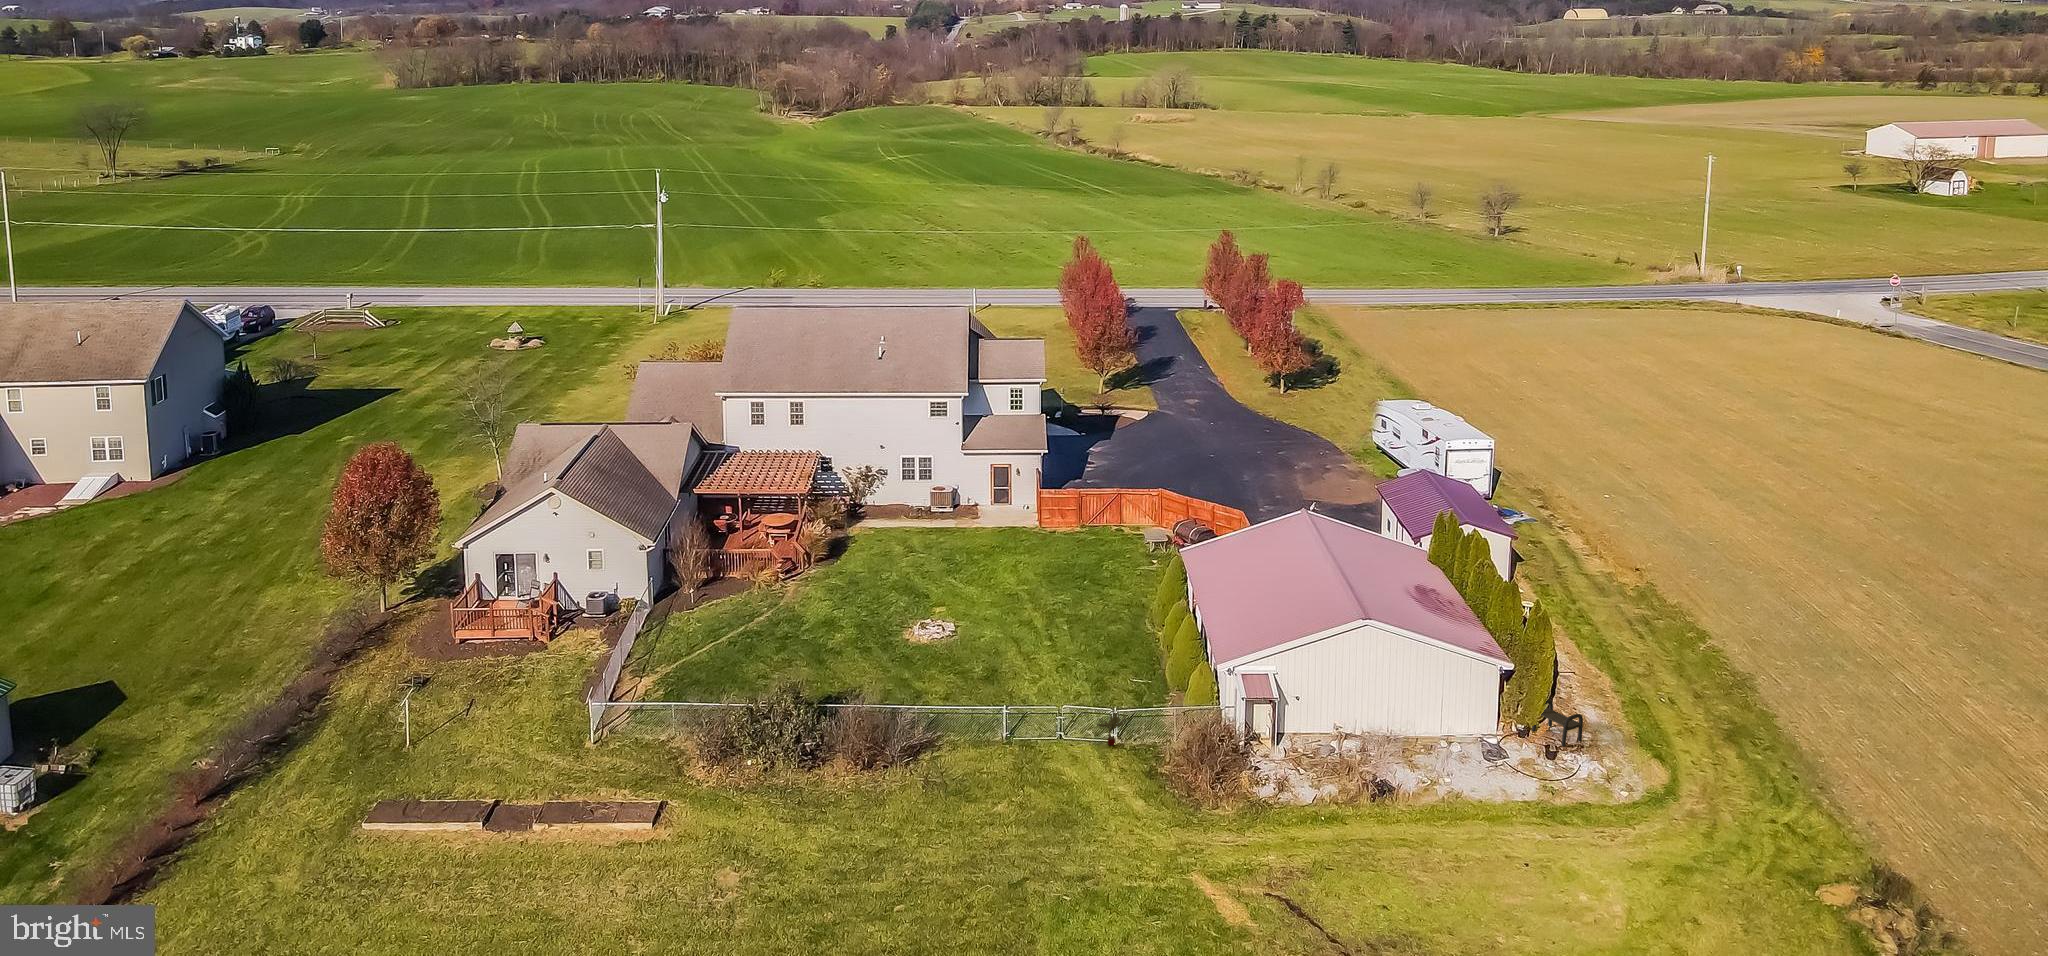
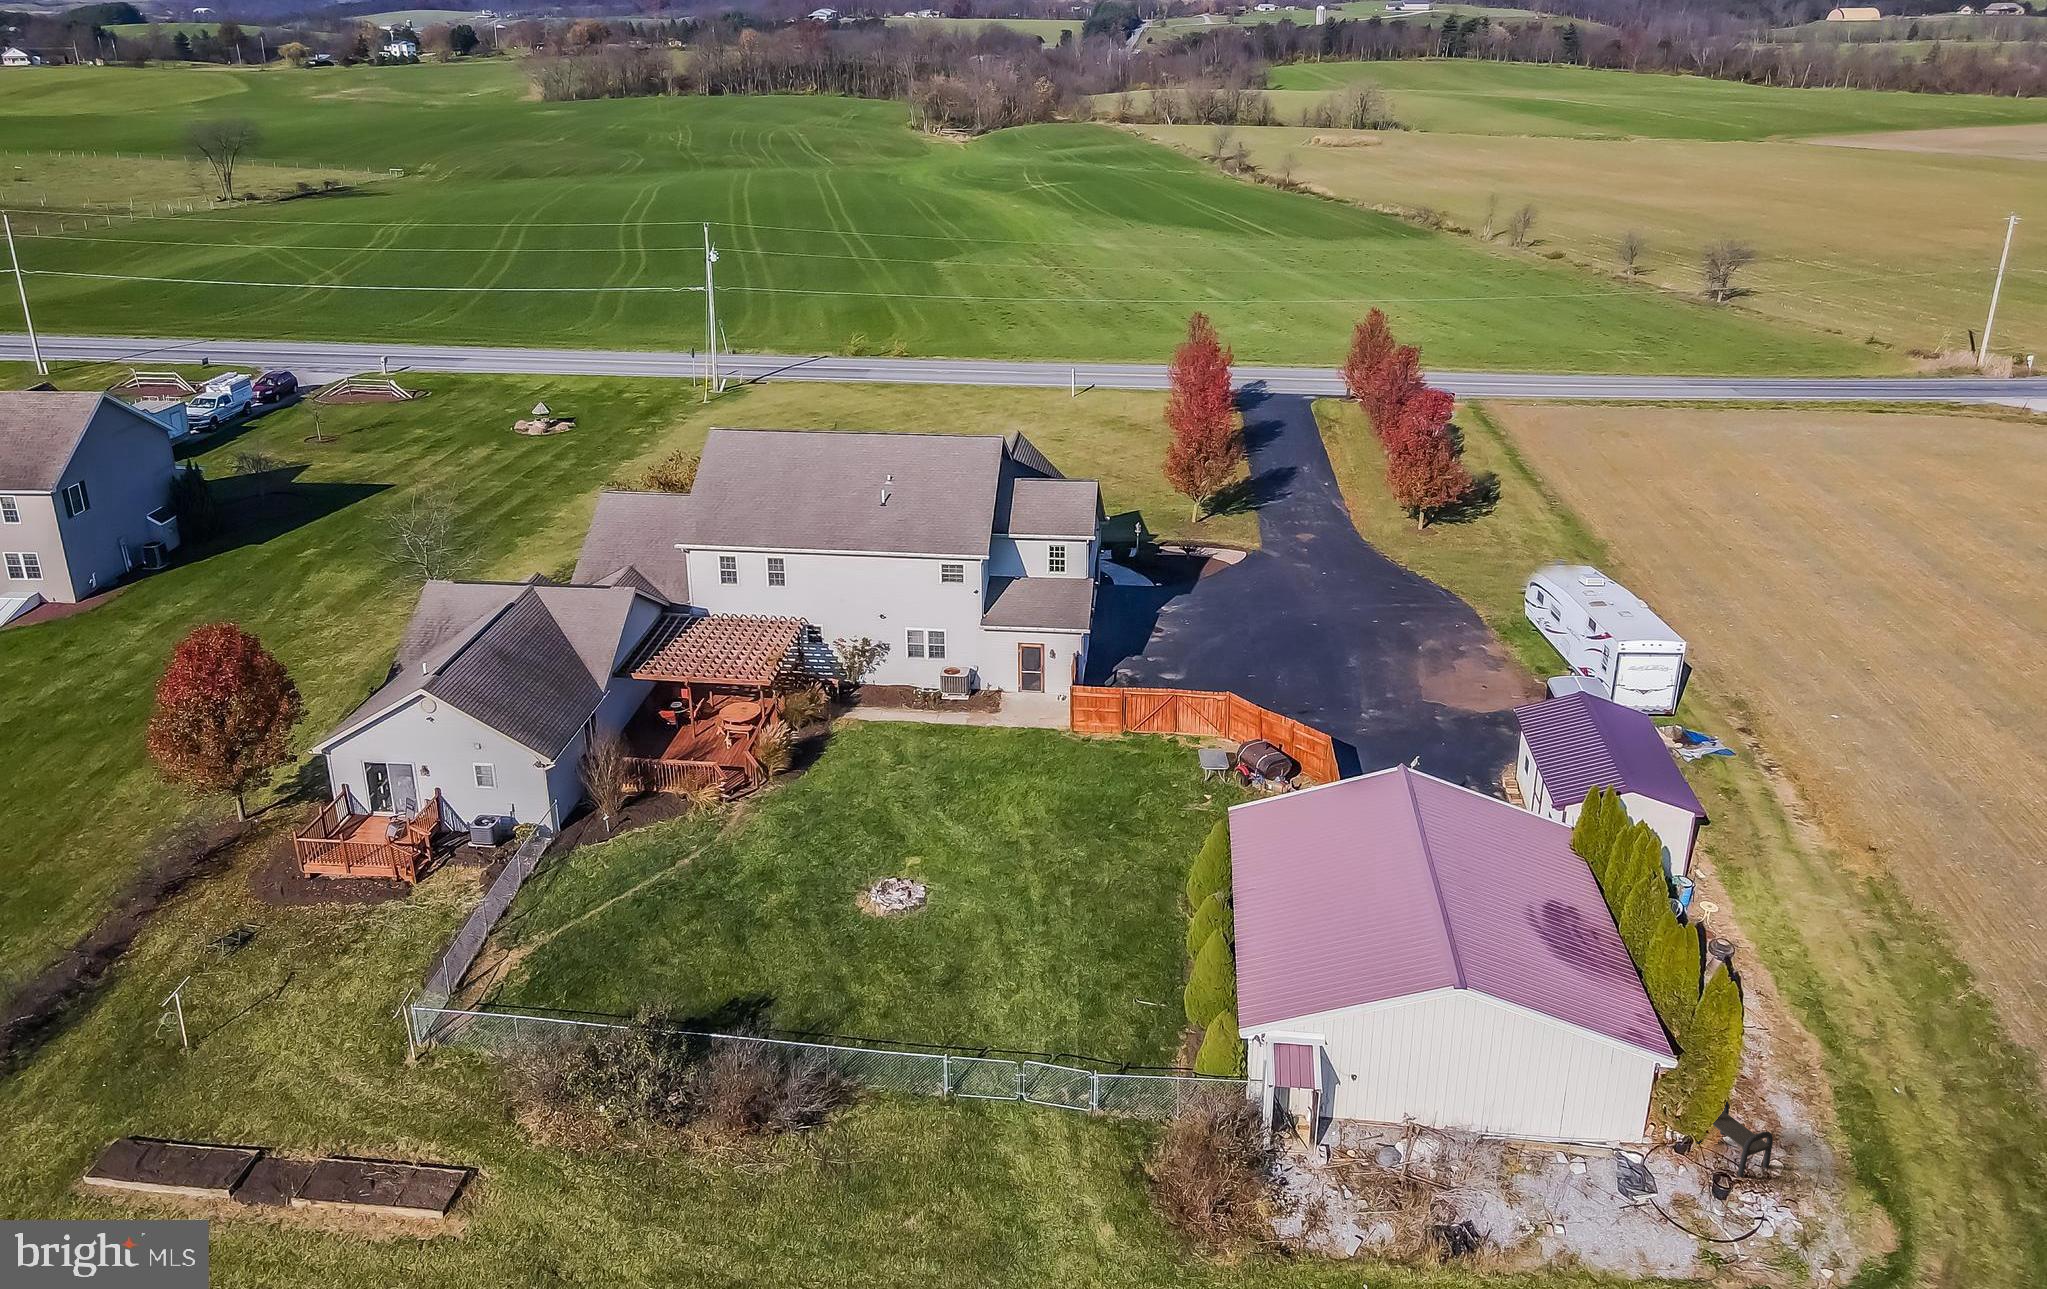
potted tree: present [1097,709,1127,746] -> none [1065,1075,1107,1124]

